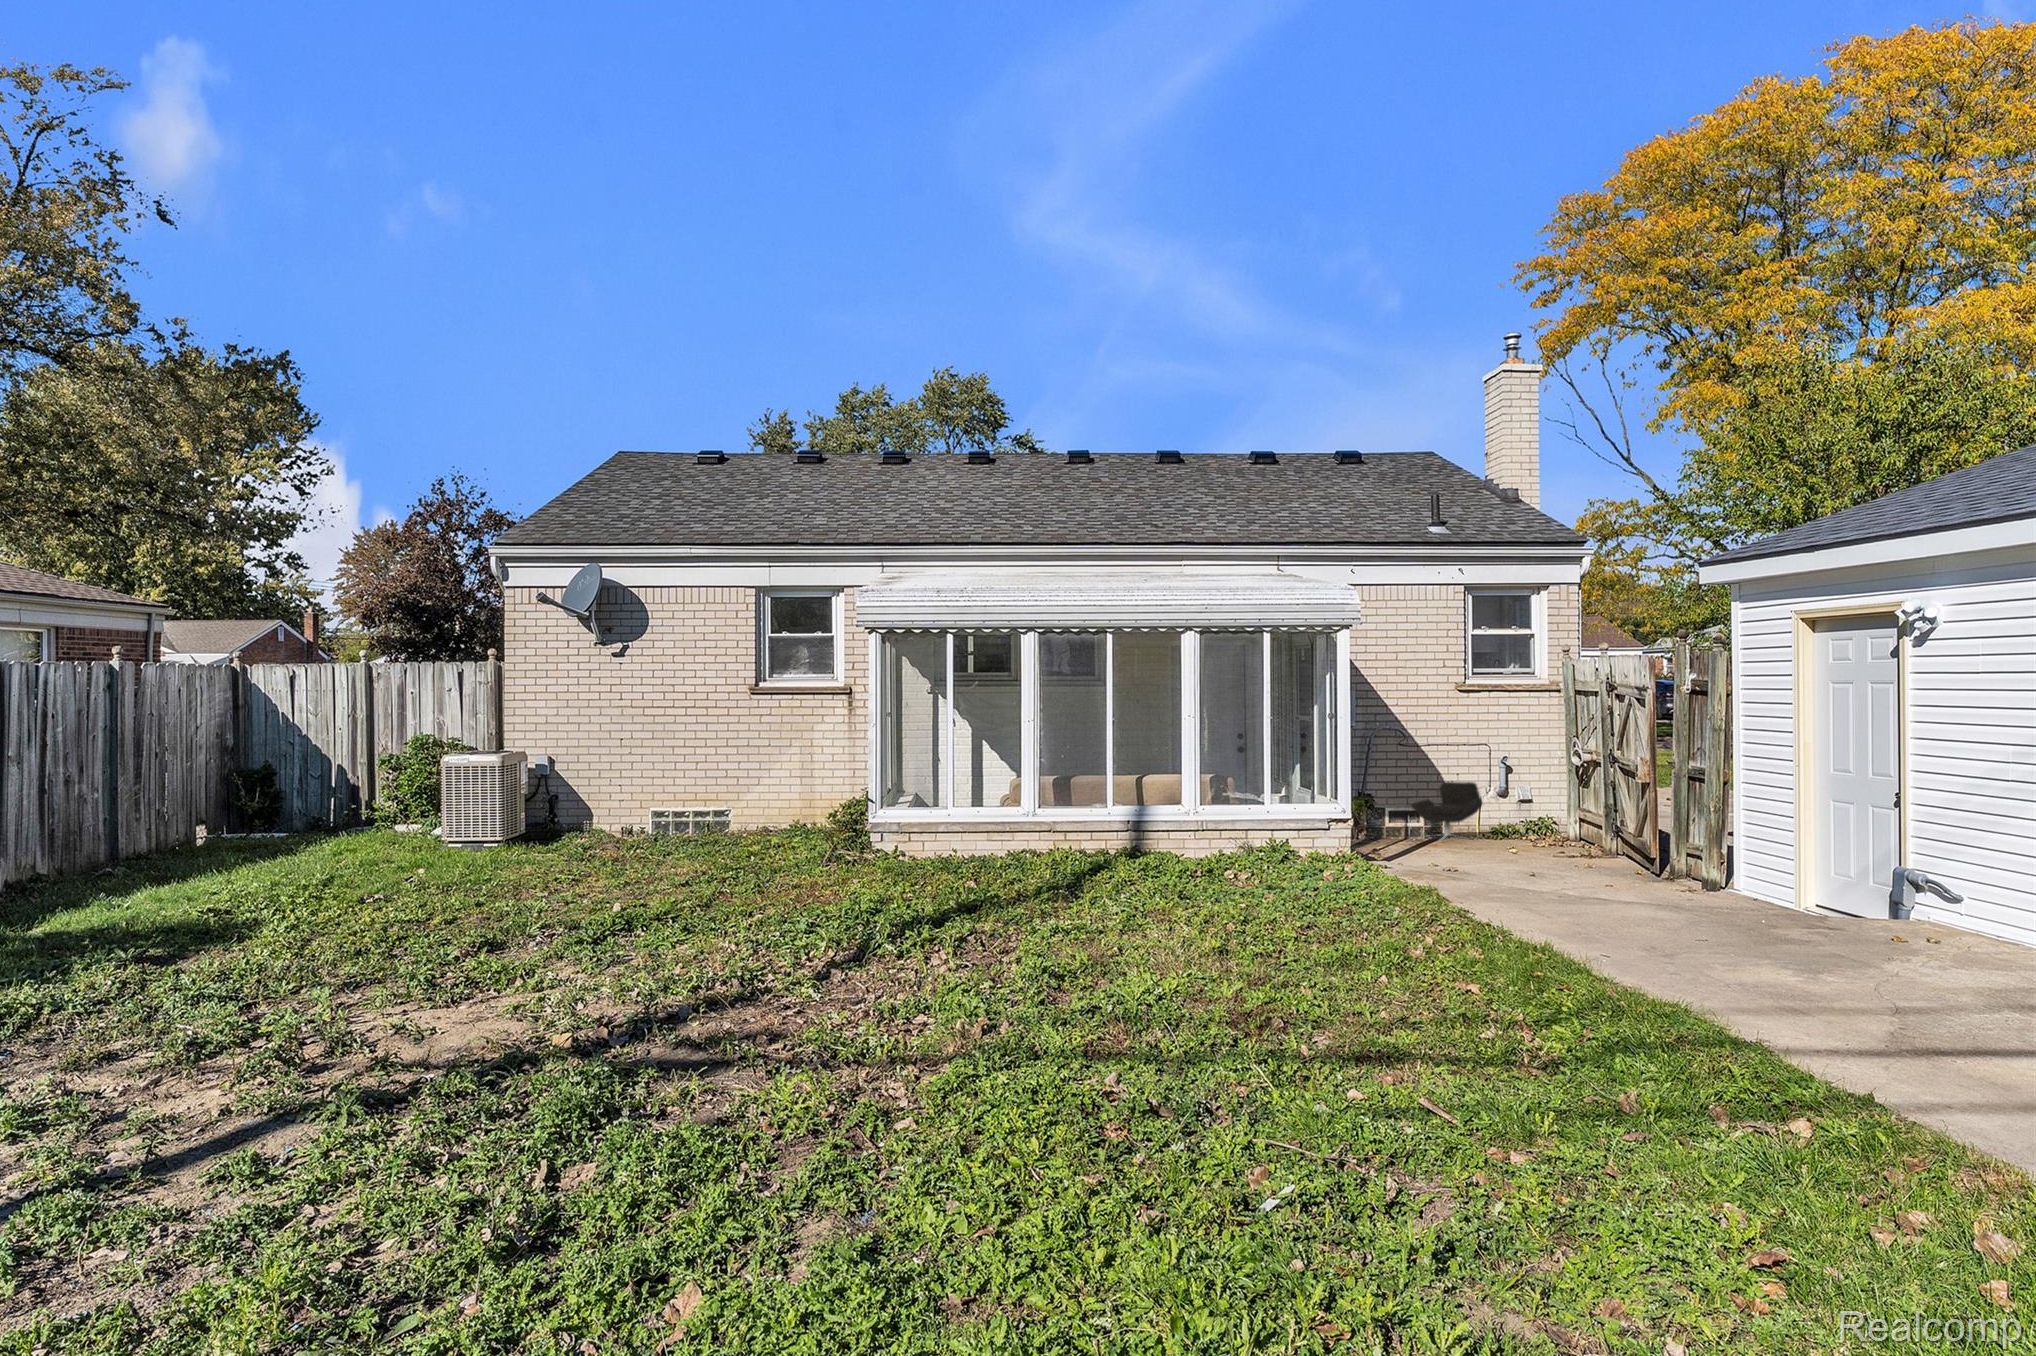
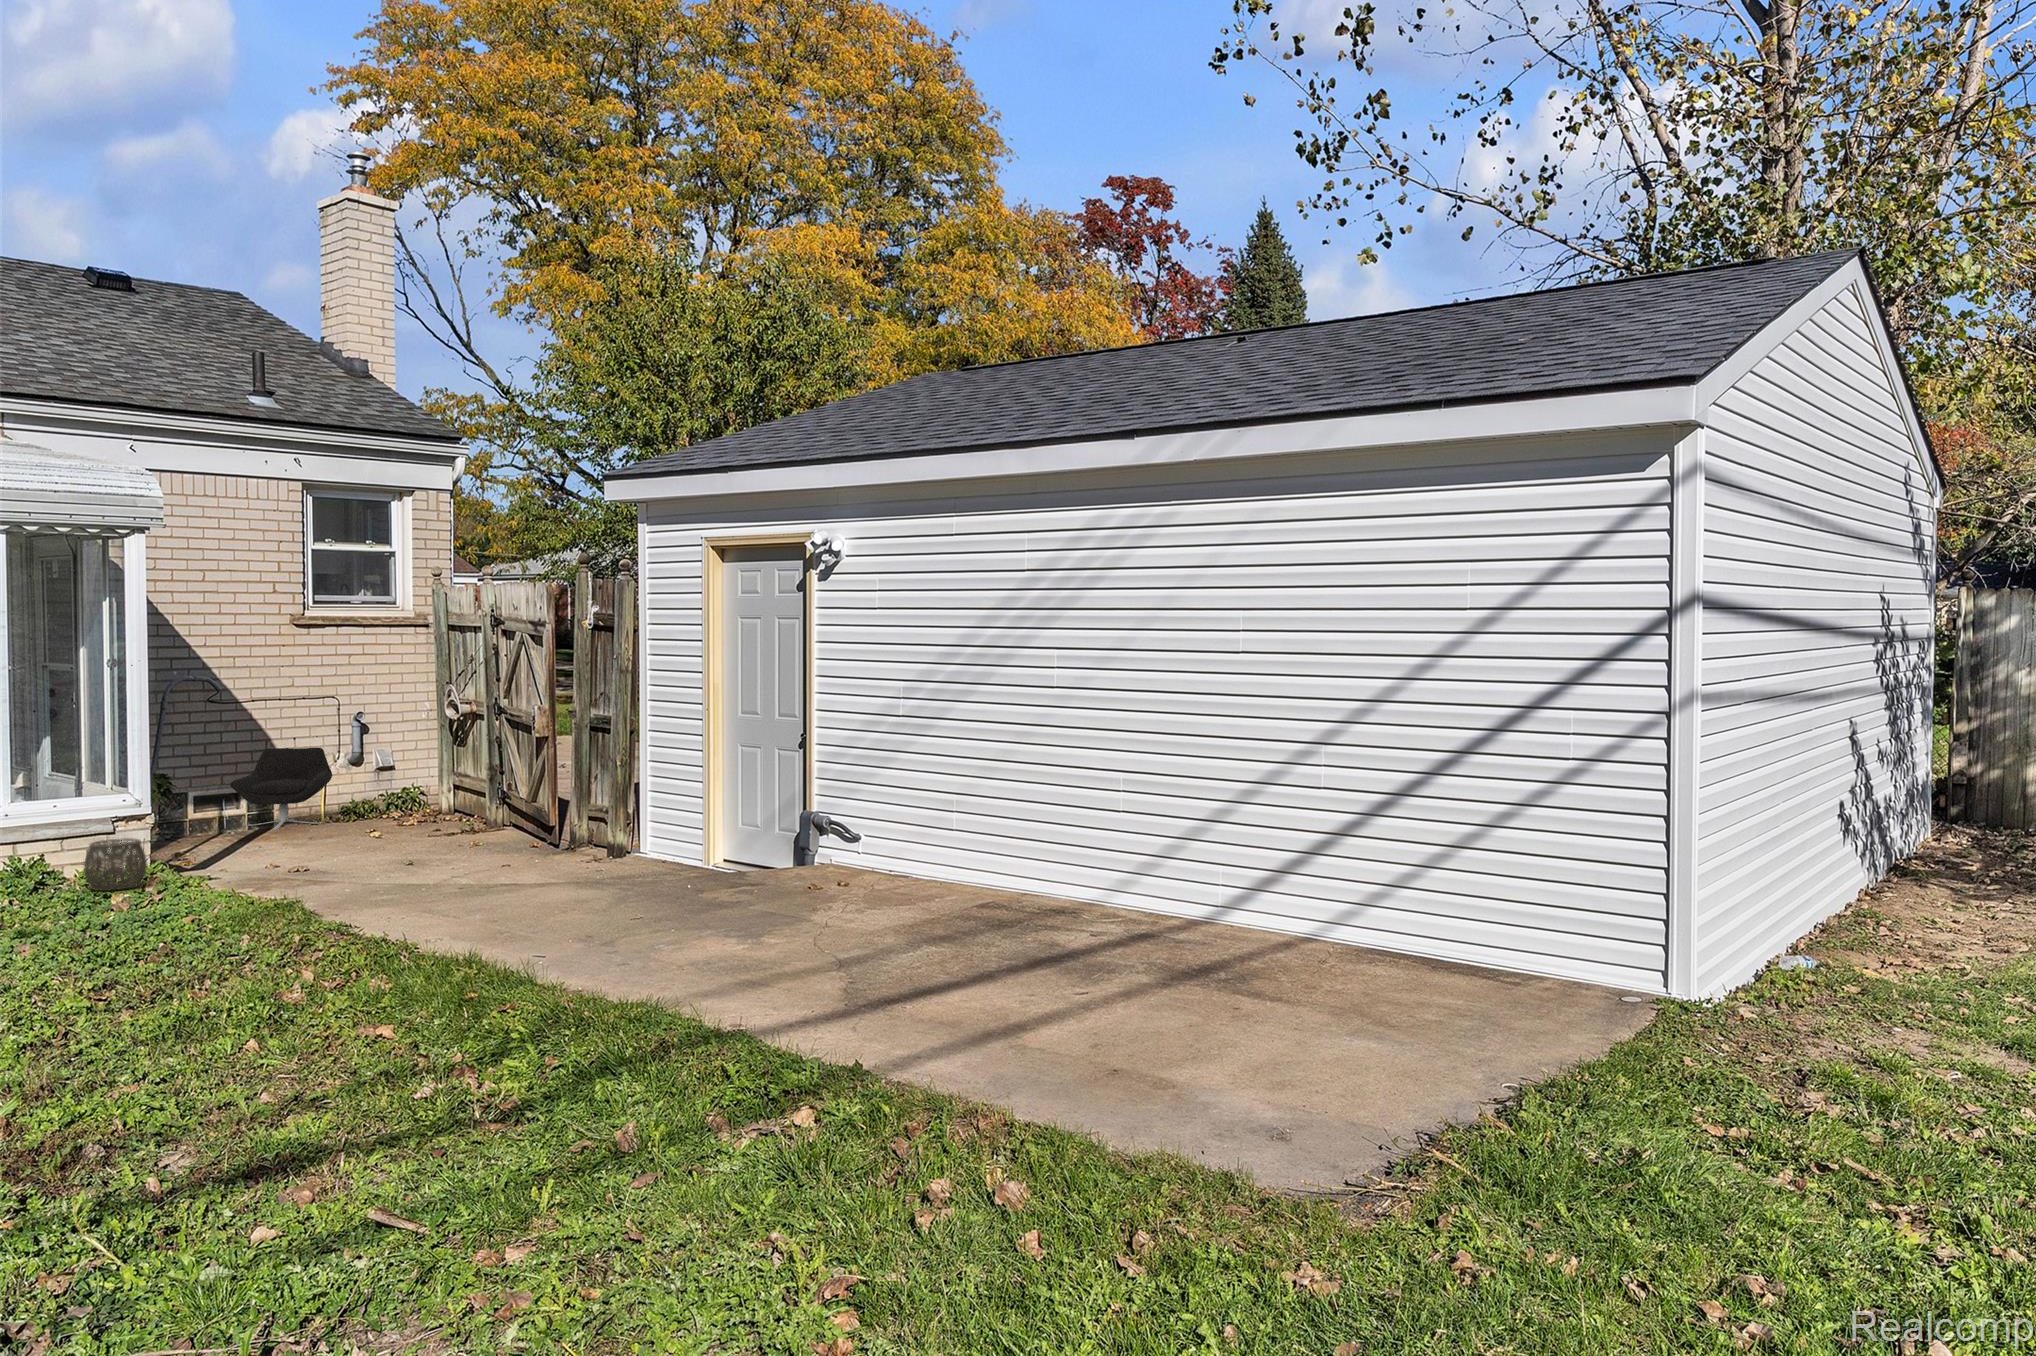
woven basket: none [1313,836,1350,870] -> present [84,838,147,891]

